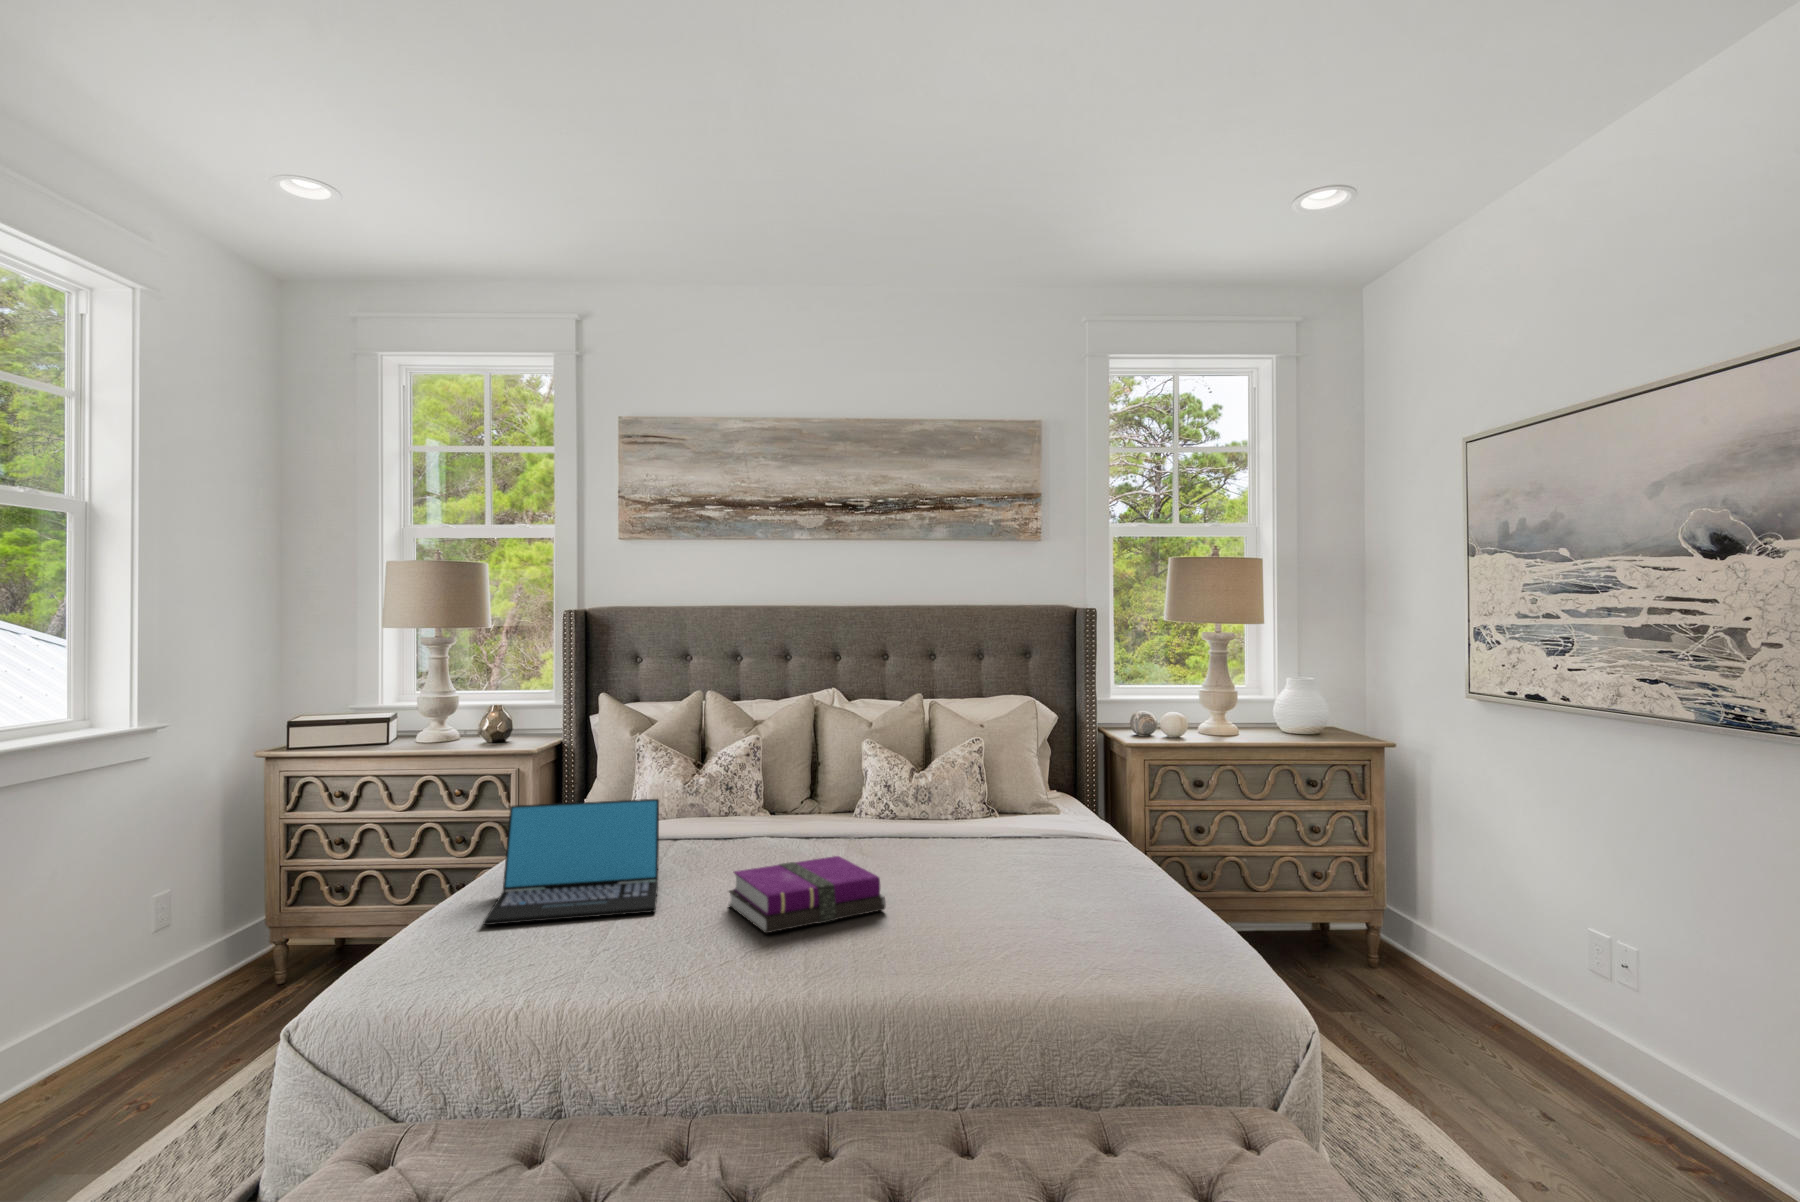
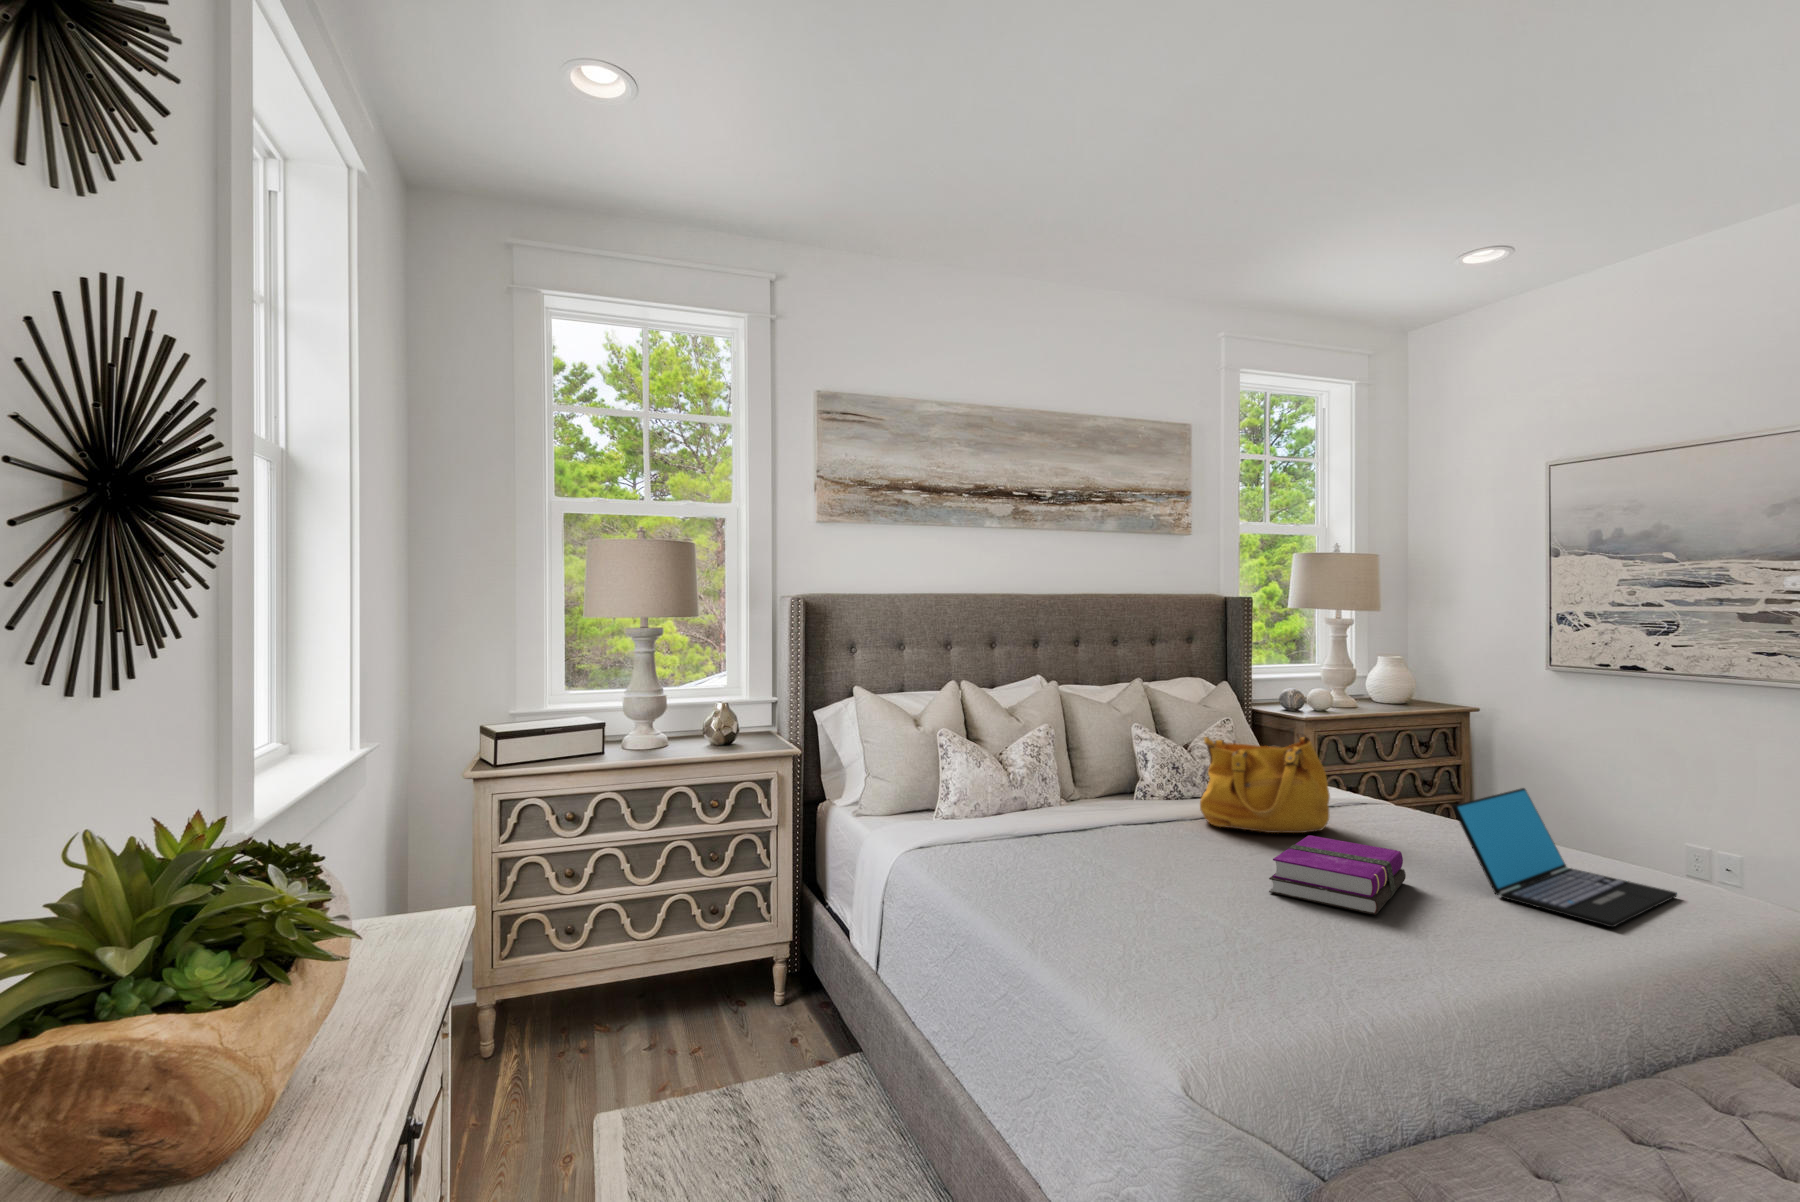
handbag: none [835,752,956,859] -> present [1200,732,1330,833]
laptop: present [484,799,659,925] -> present [1452,788,1677,927]

